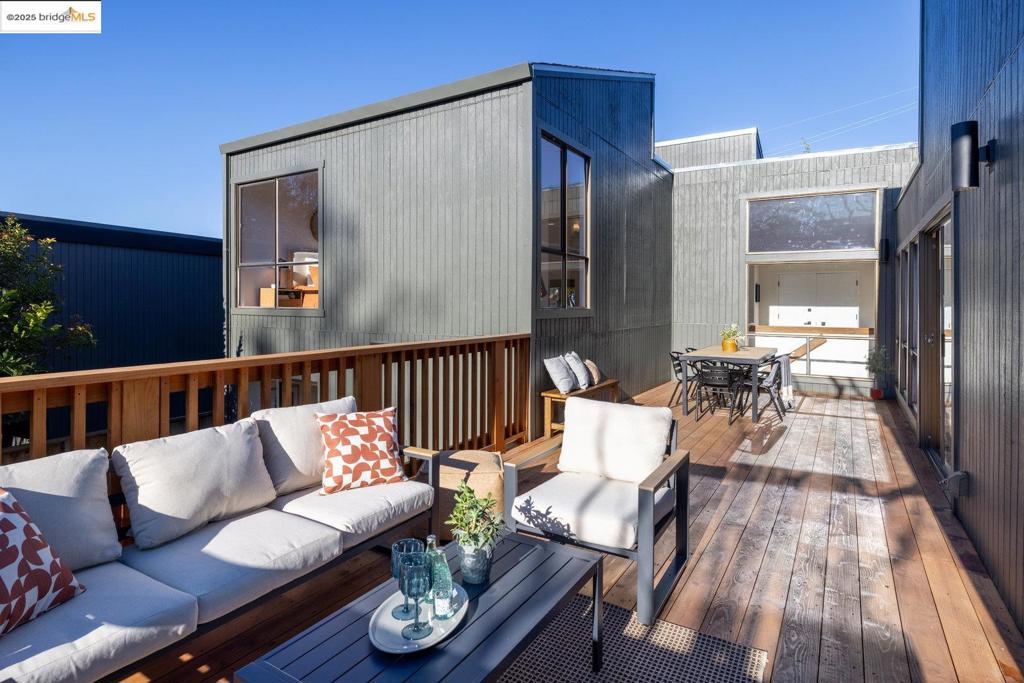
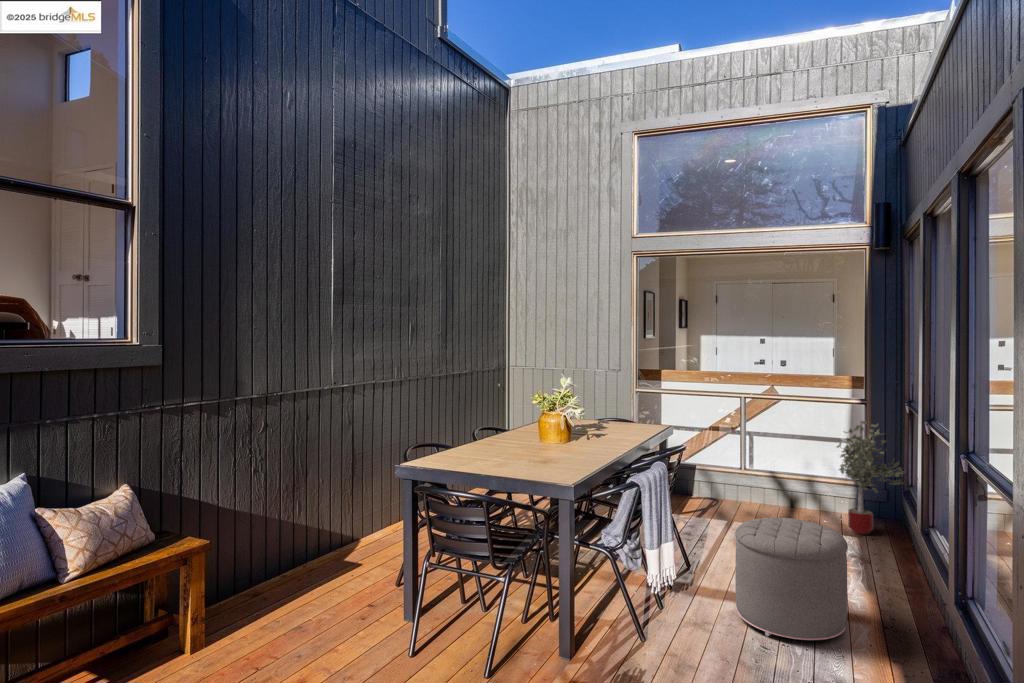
ottoman: none [823,379,872,420] -> present [735,518,848,640]

